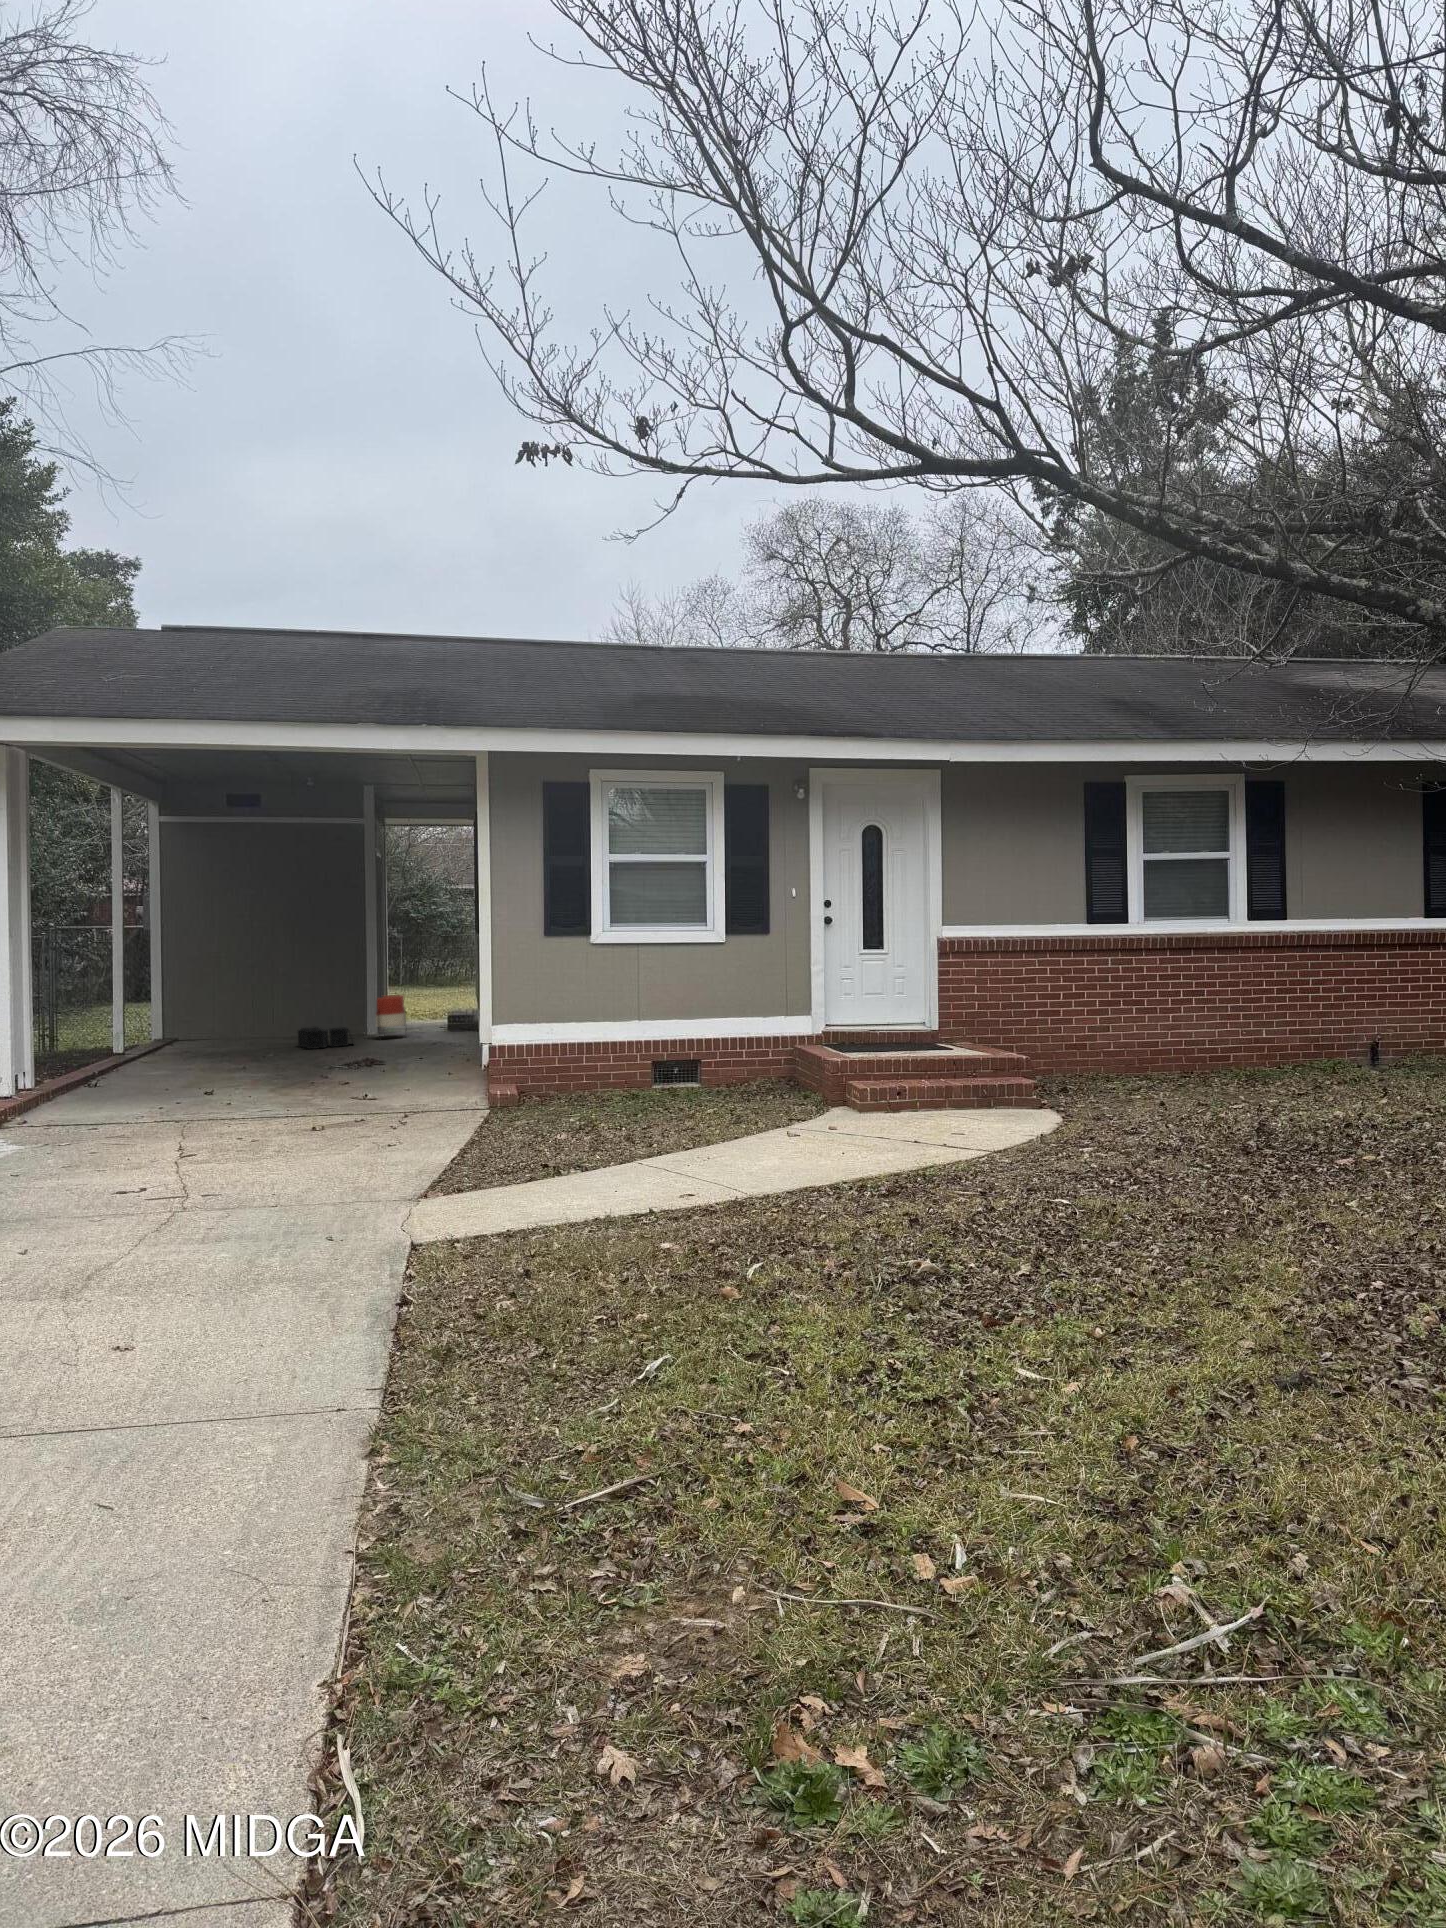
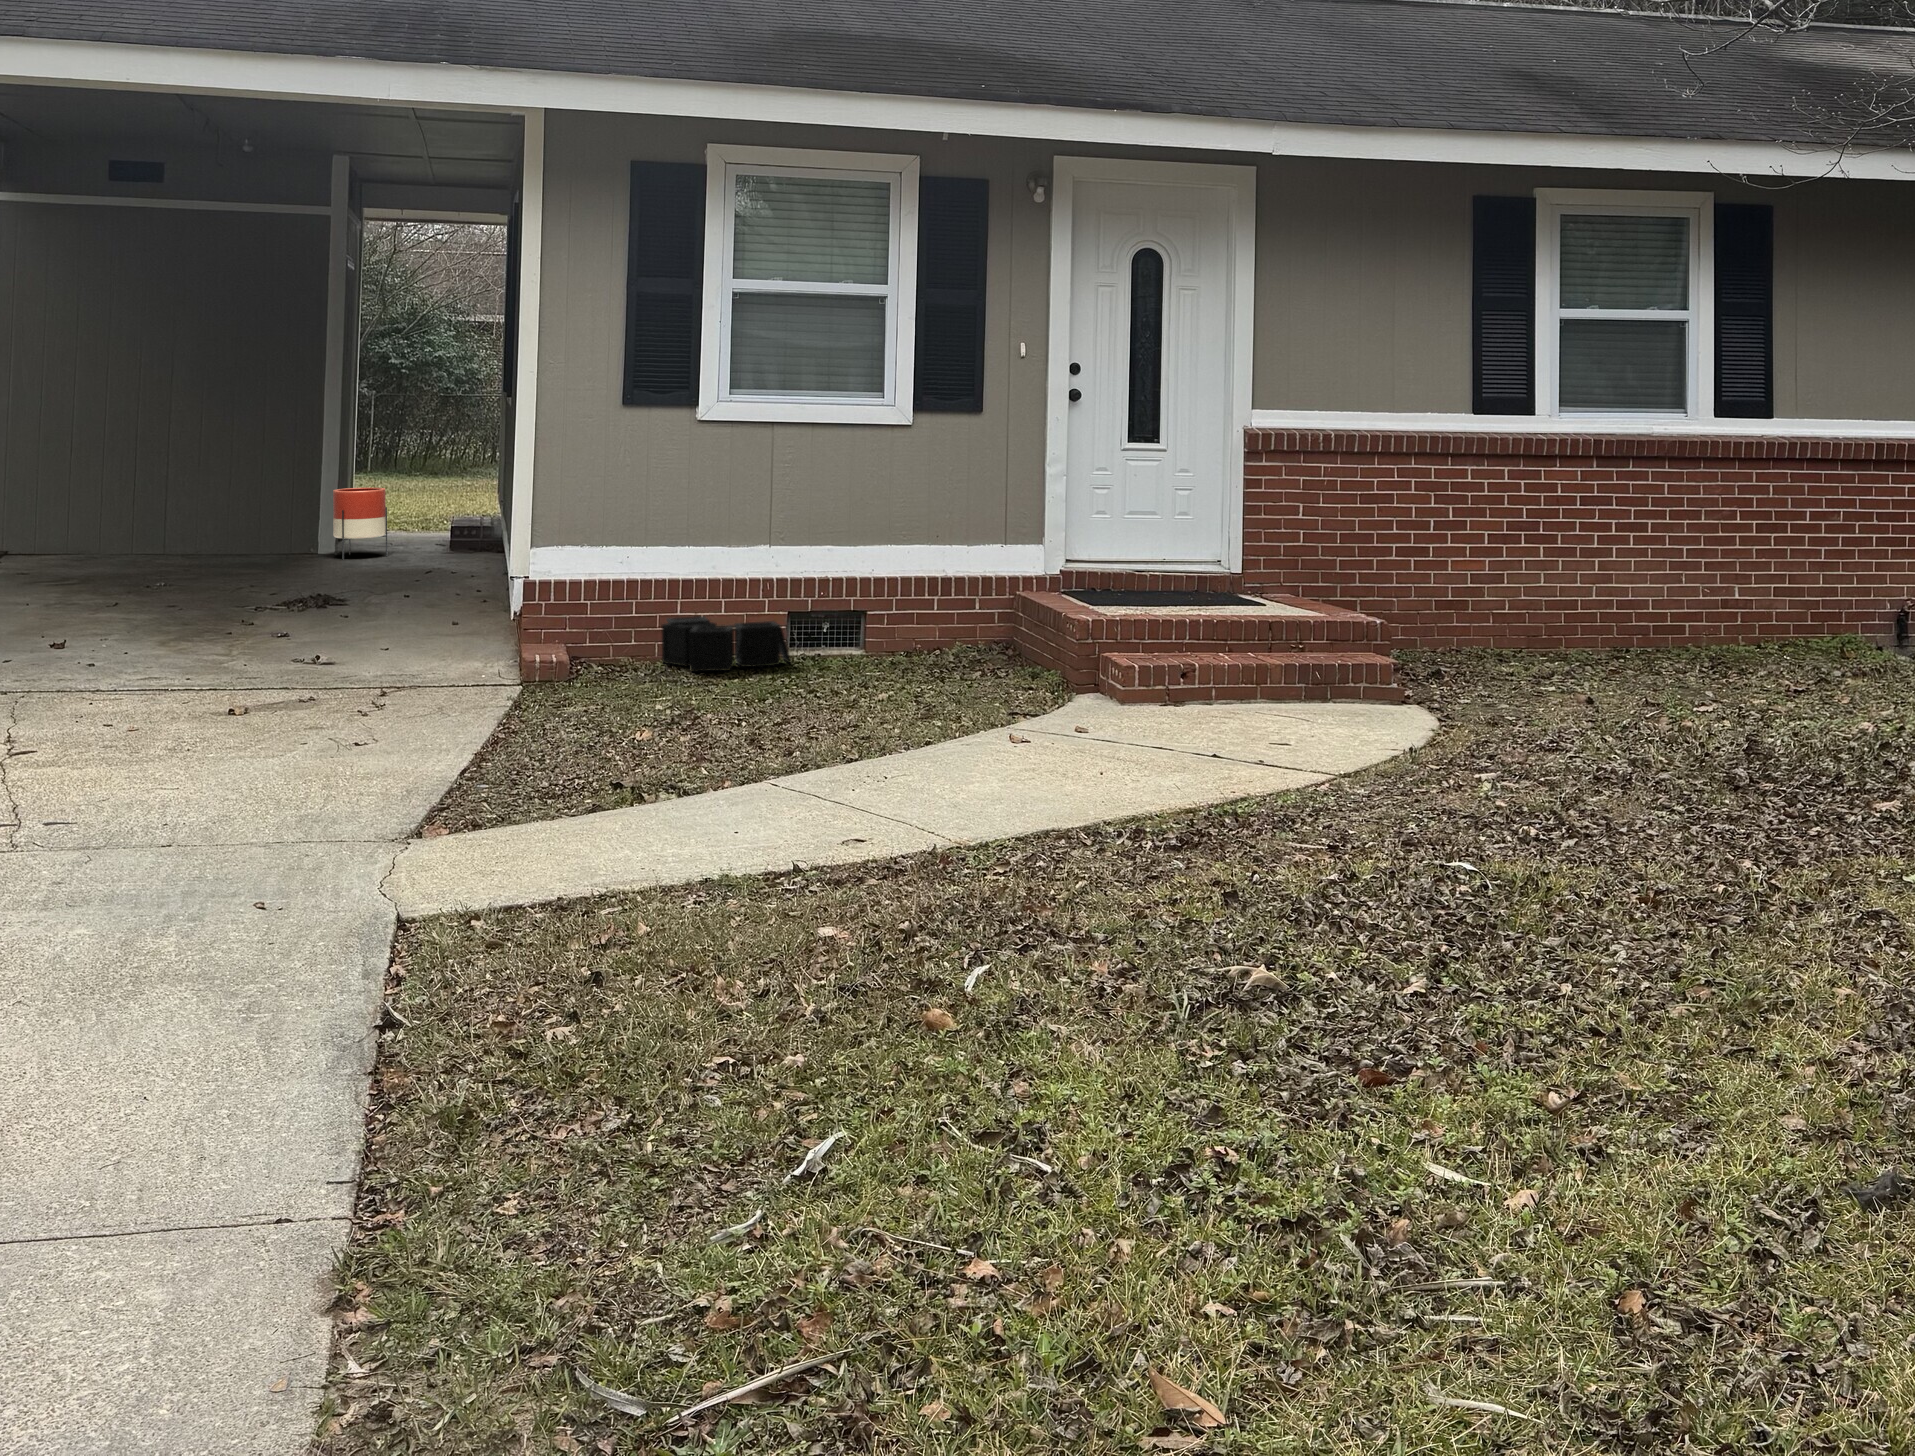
storage bin: present [298,1026,349,1049] -> present [662,616,791,671]

